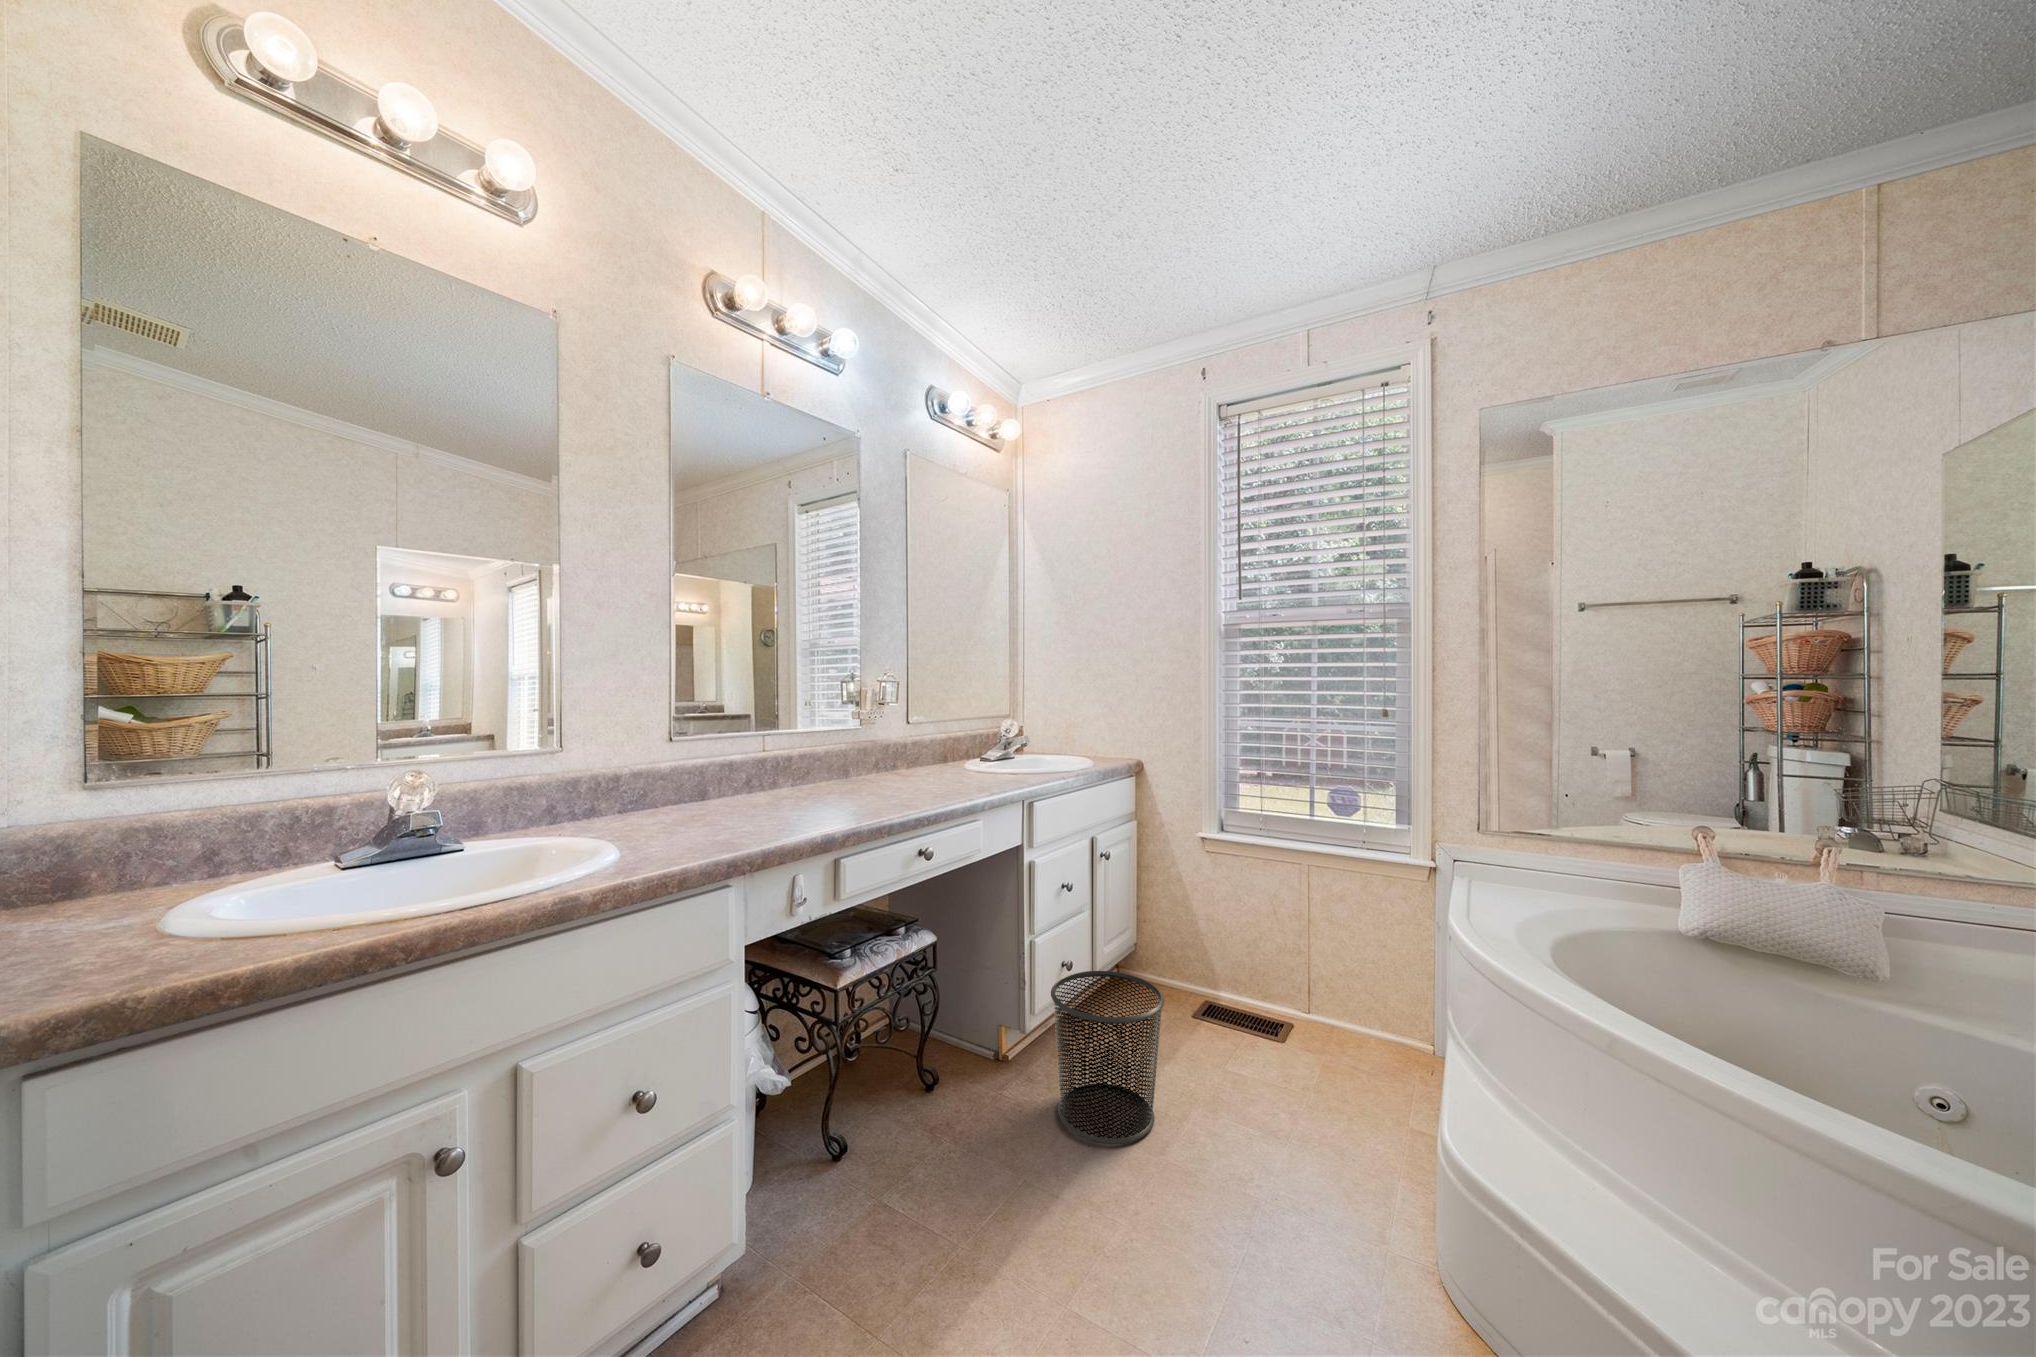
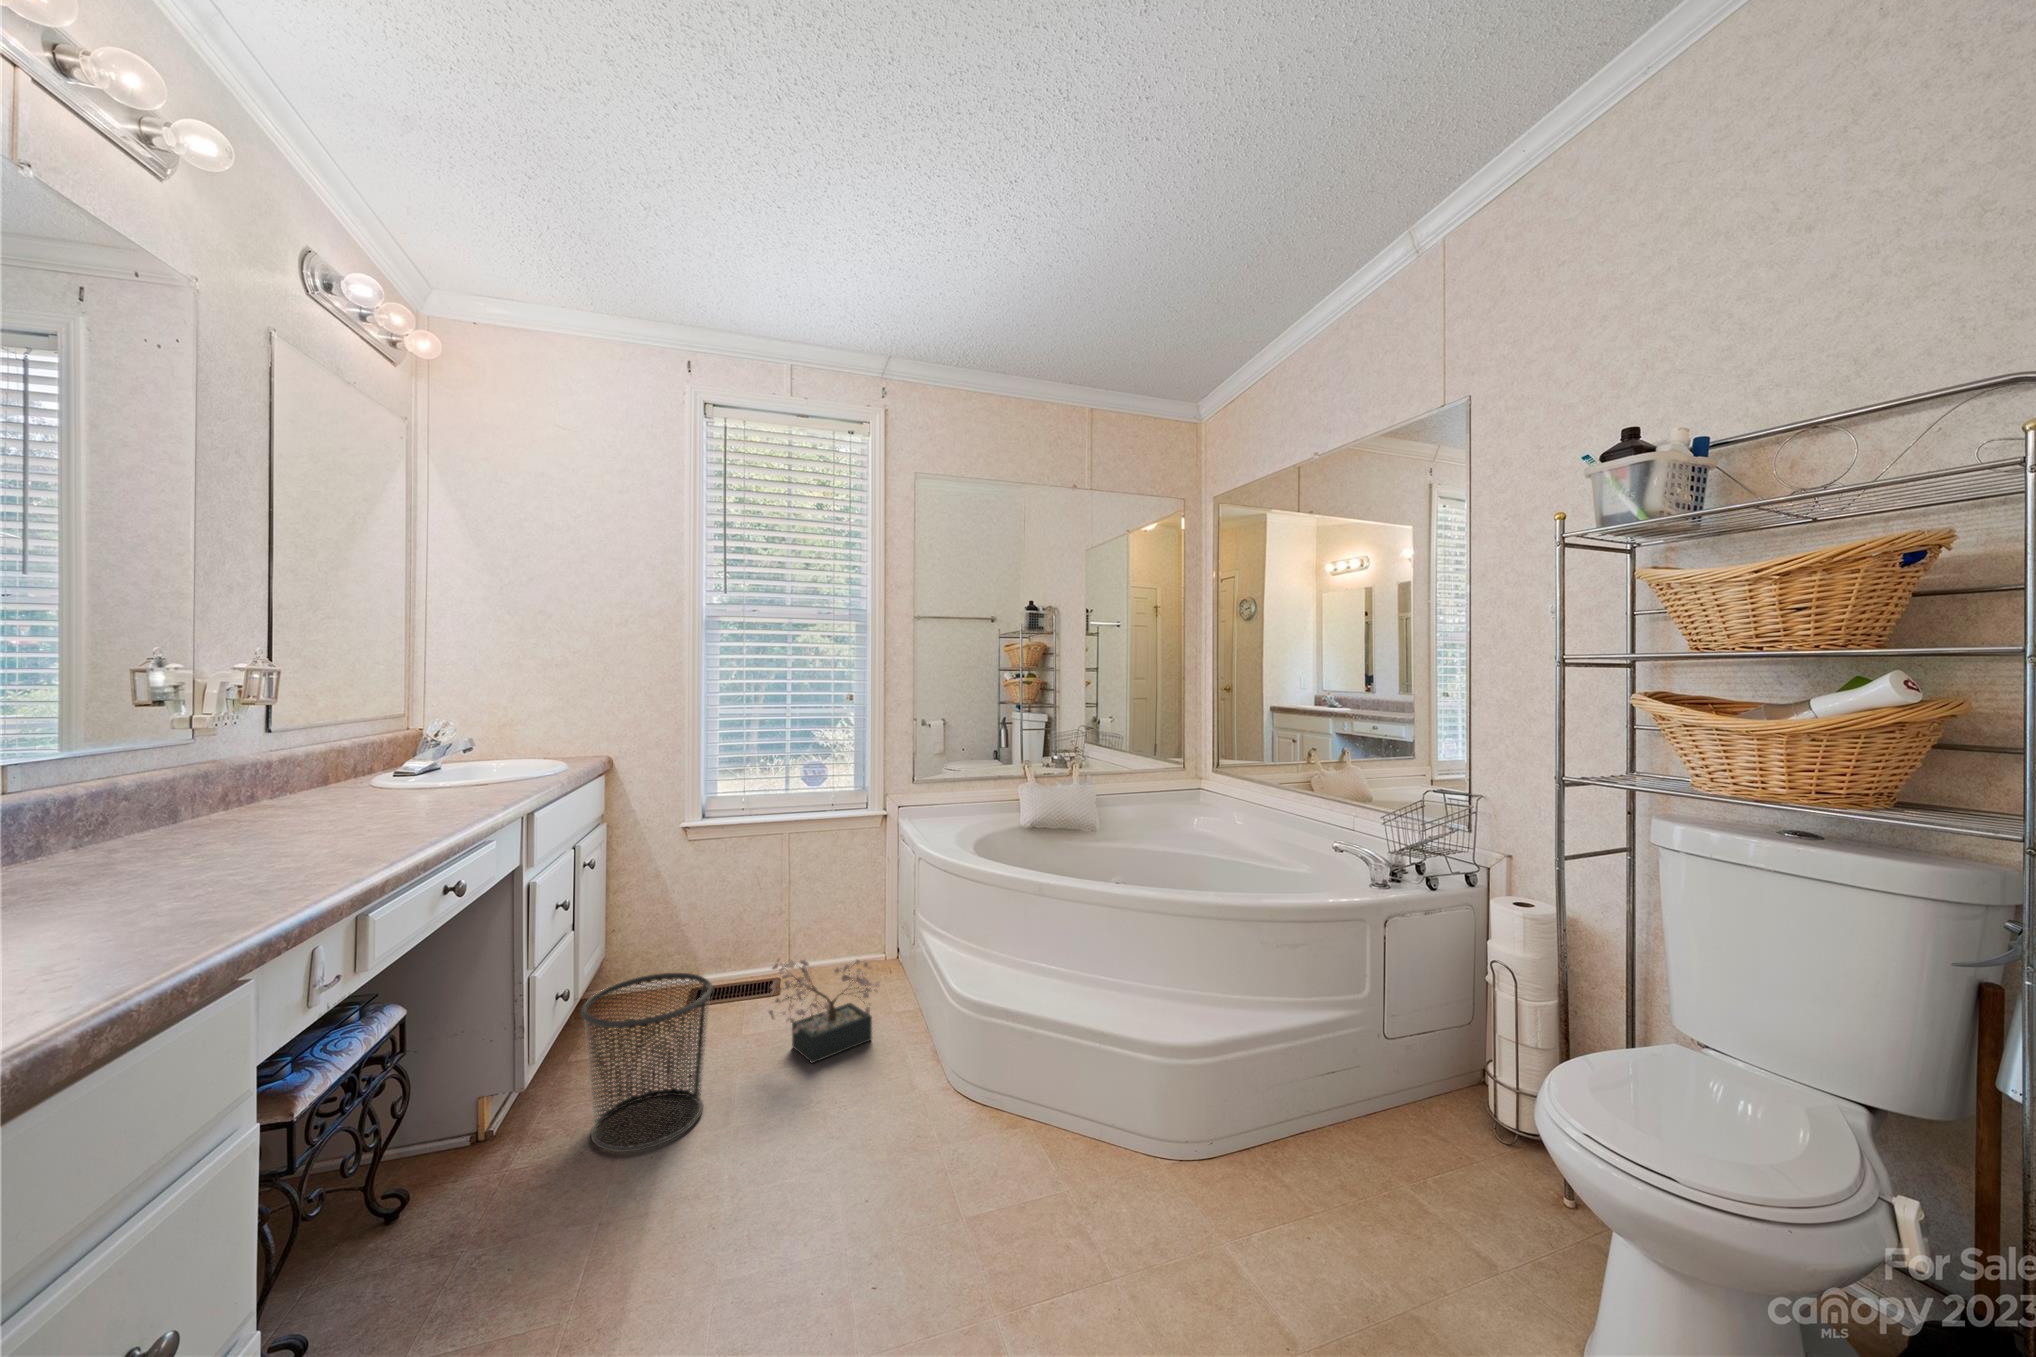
decorative plant: none [1235,1001,1382,1149] -> present [768,959,879,1063]

